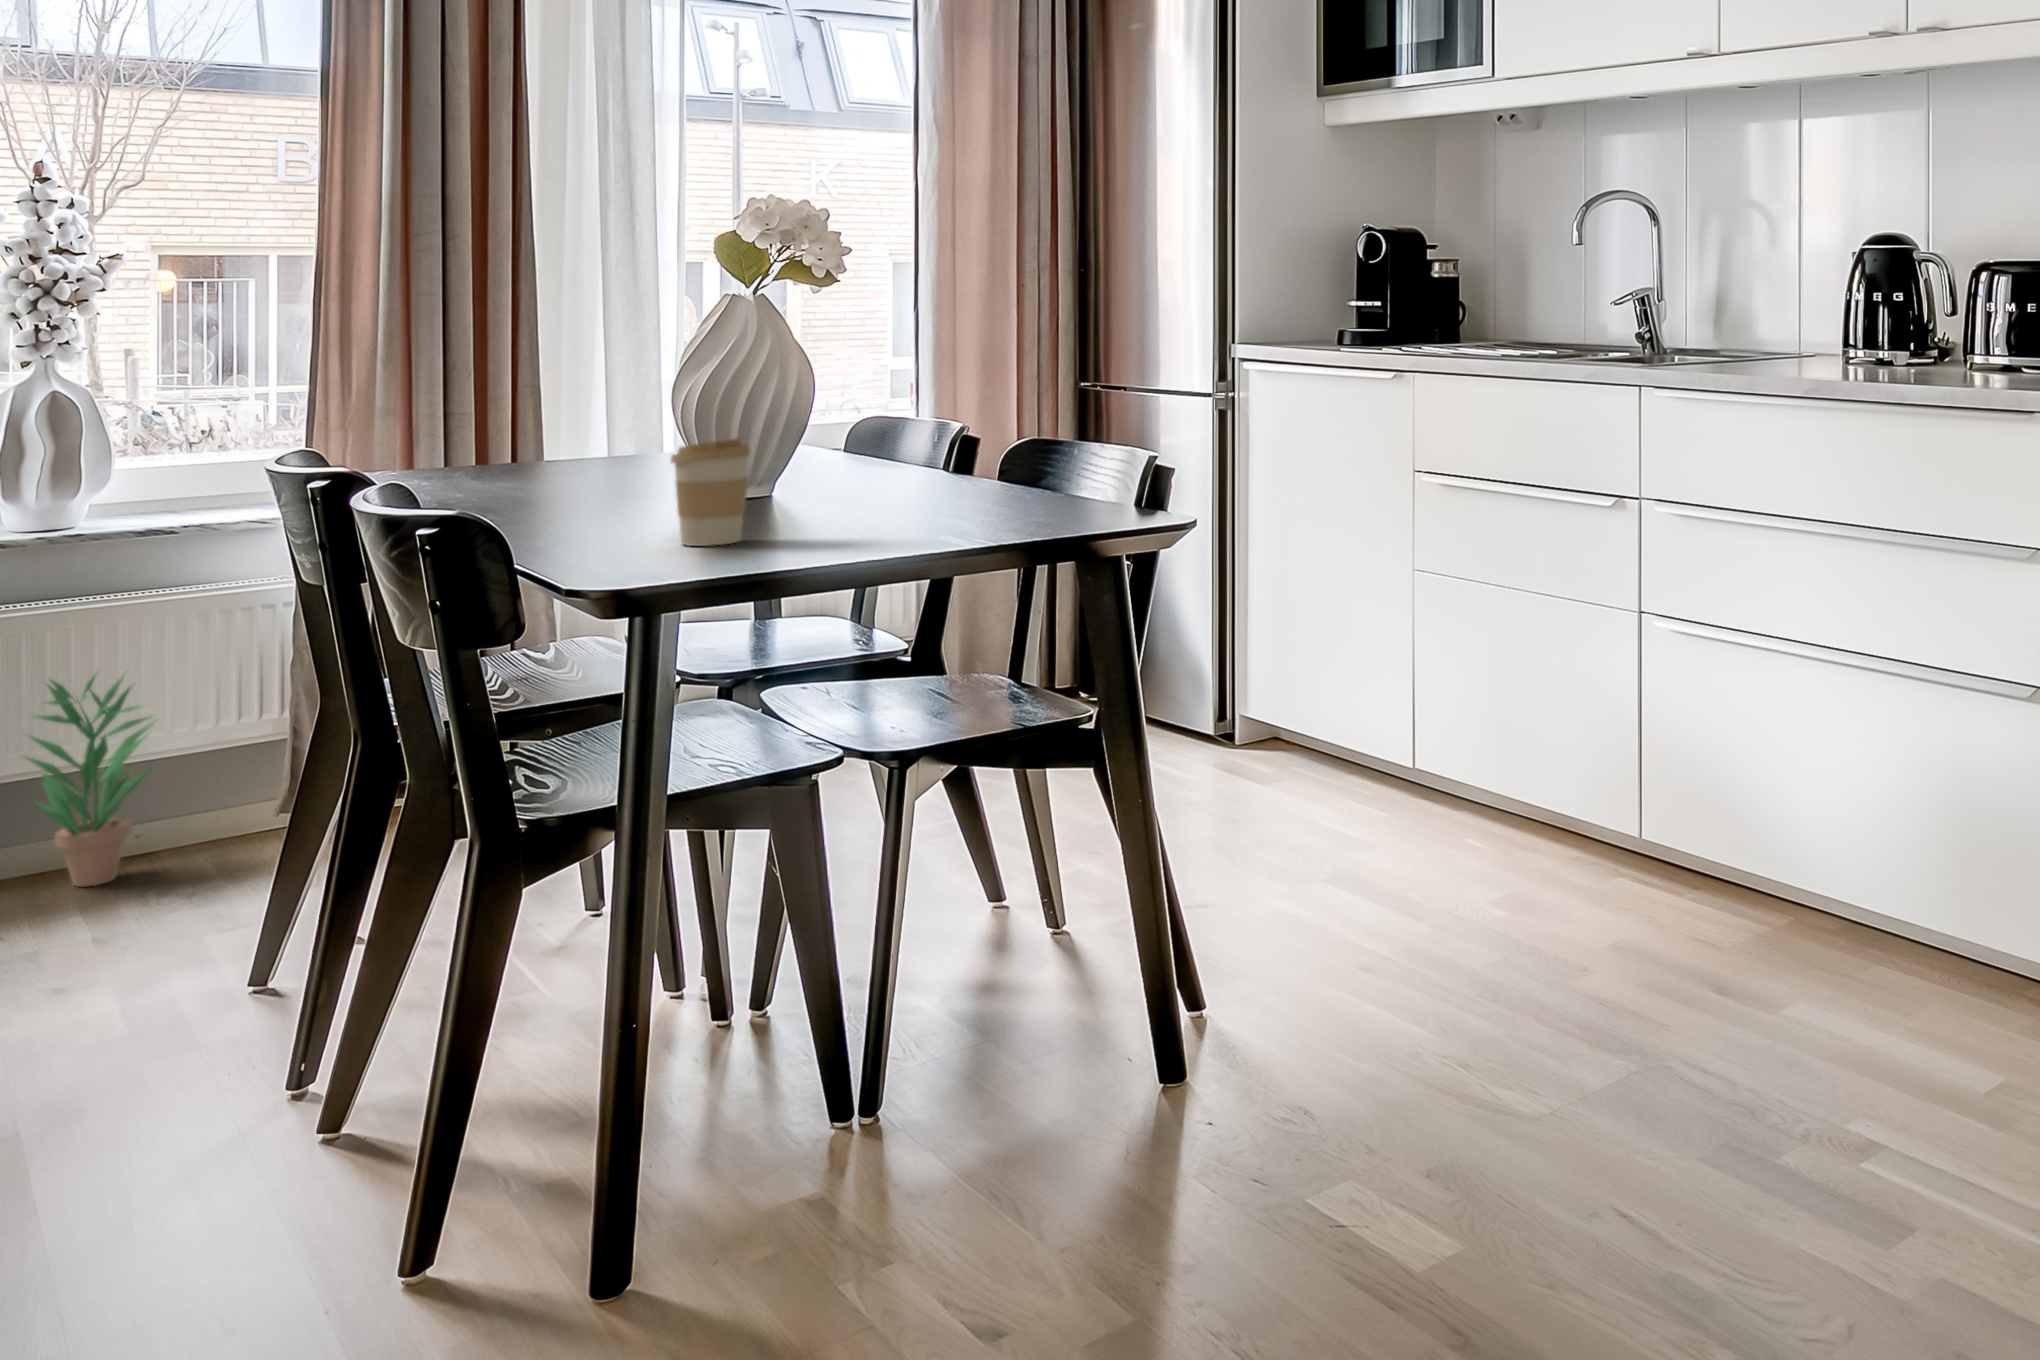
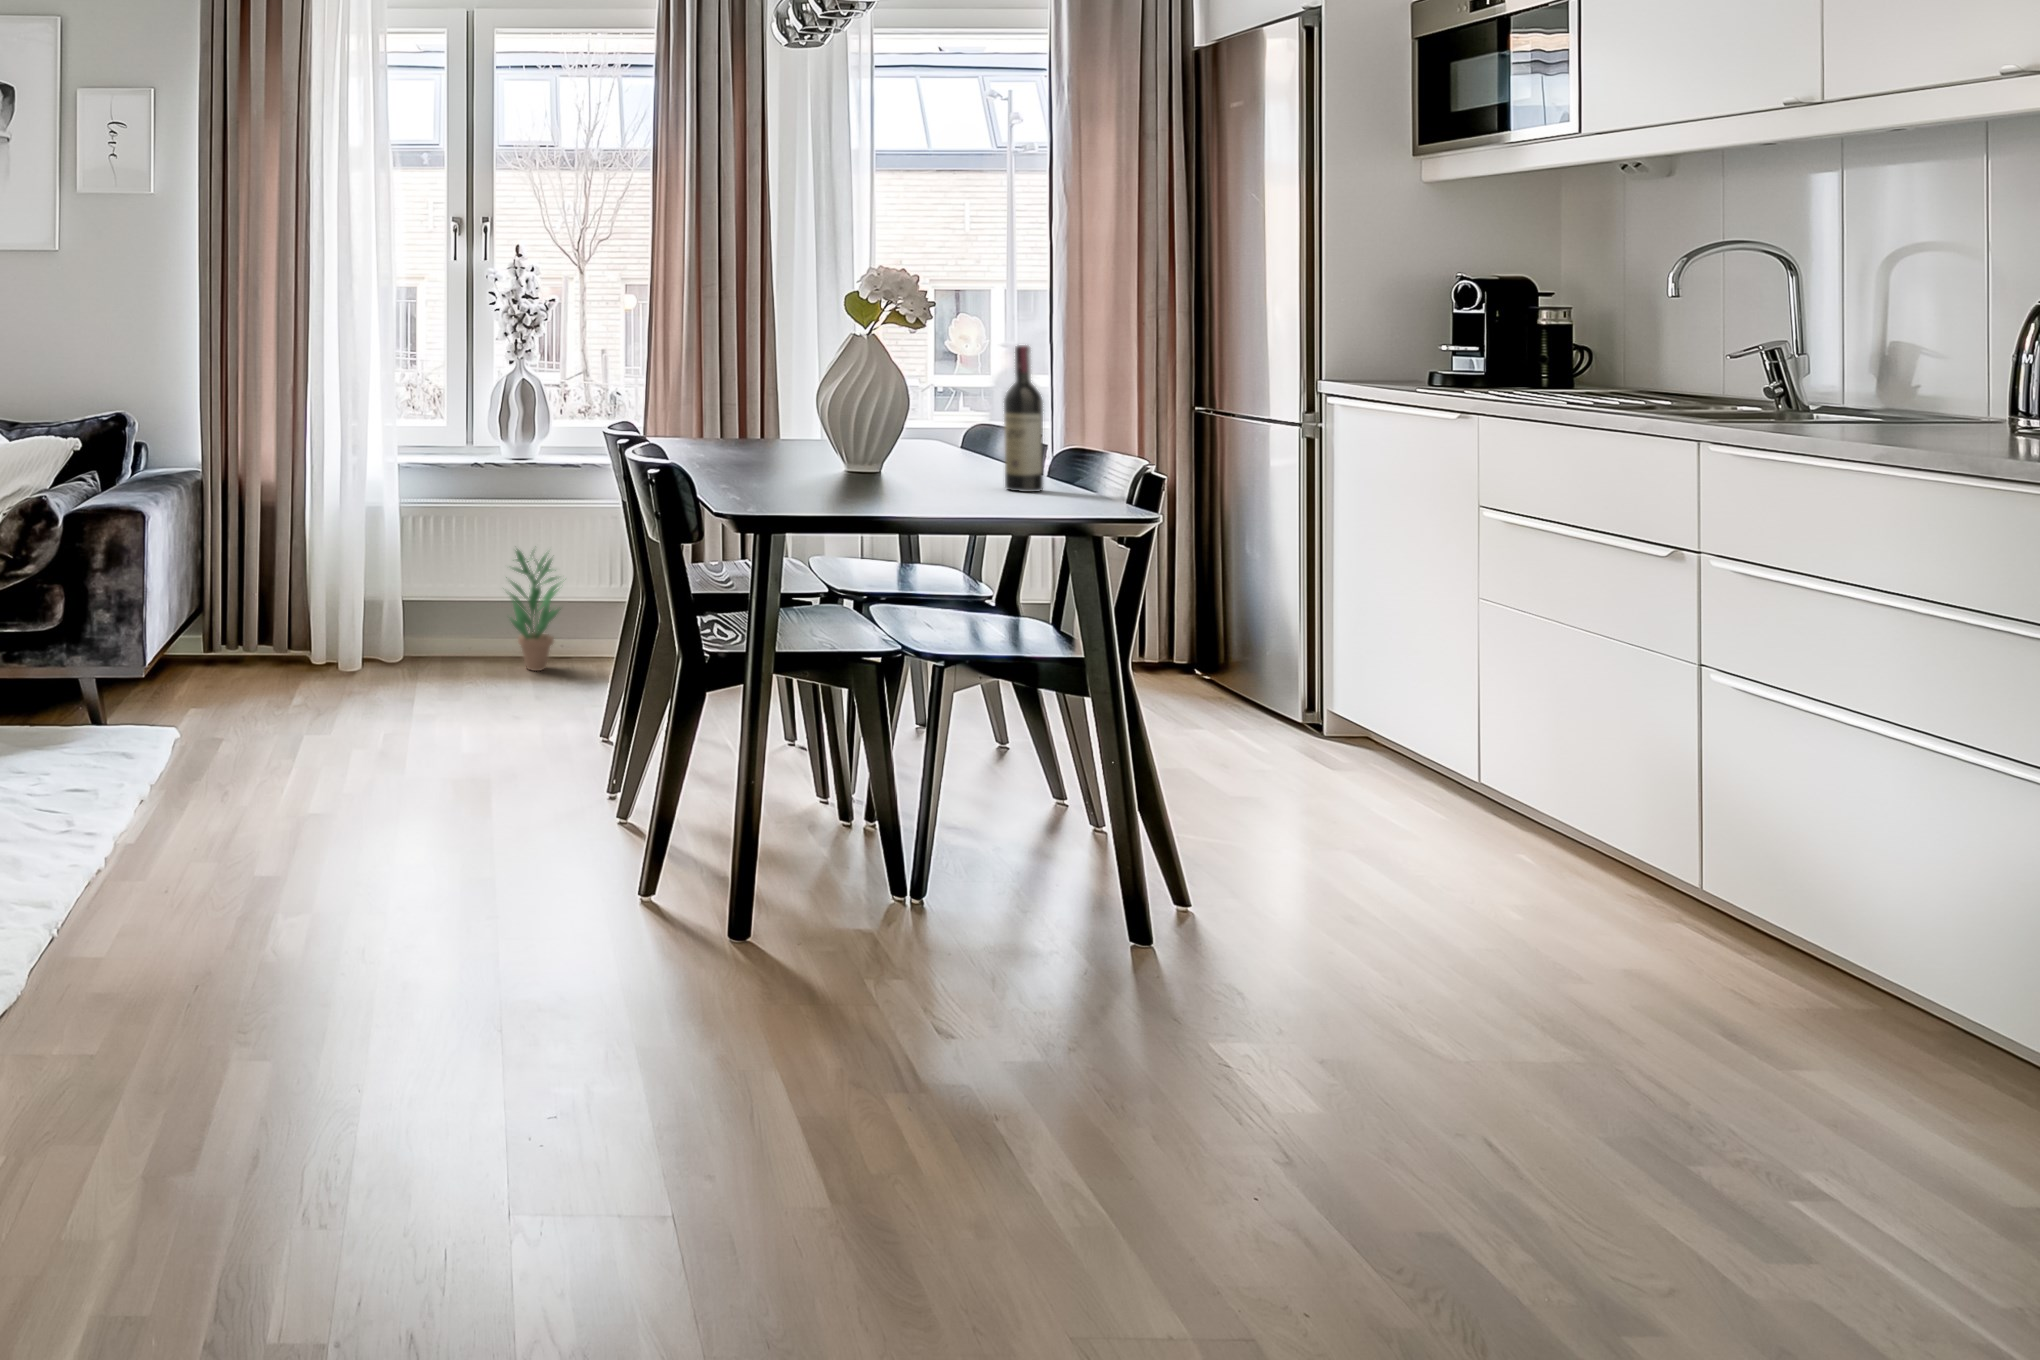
wine bottle: none [970,302,1022,504] -> present [1004,345,1043,492]
coffee cup: present [670,438,750,546] -> none [787,432,836,499]

